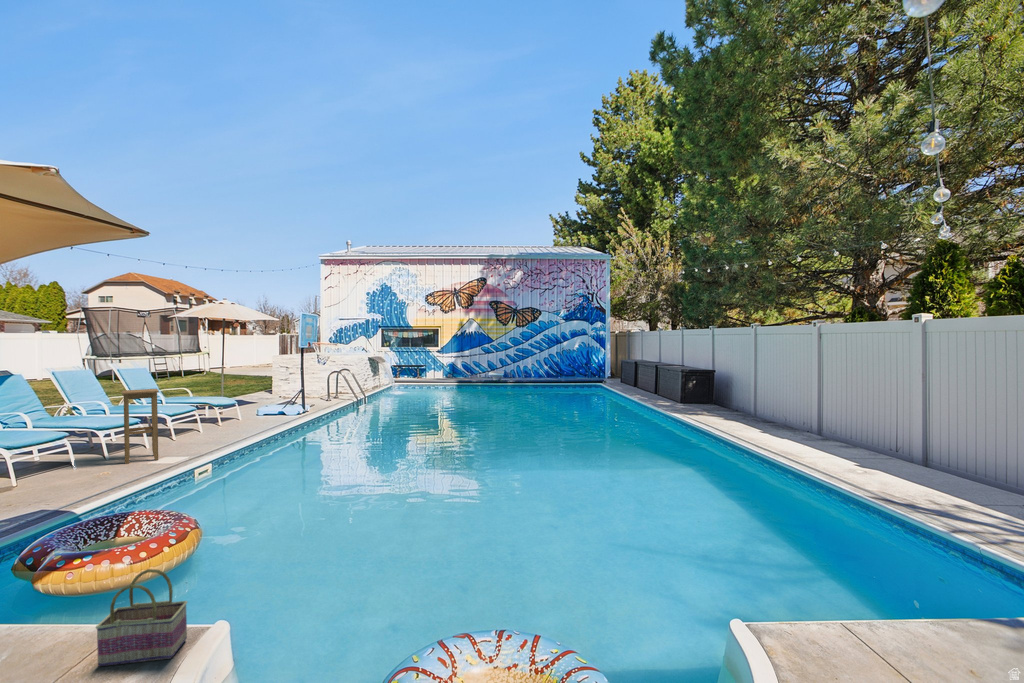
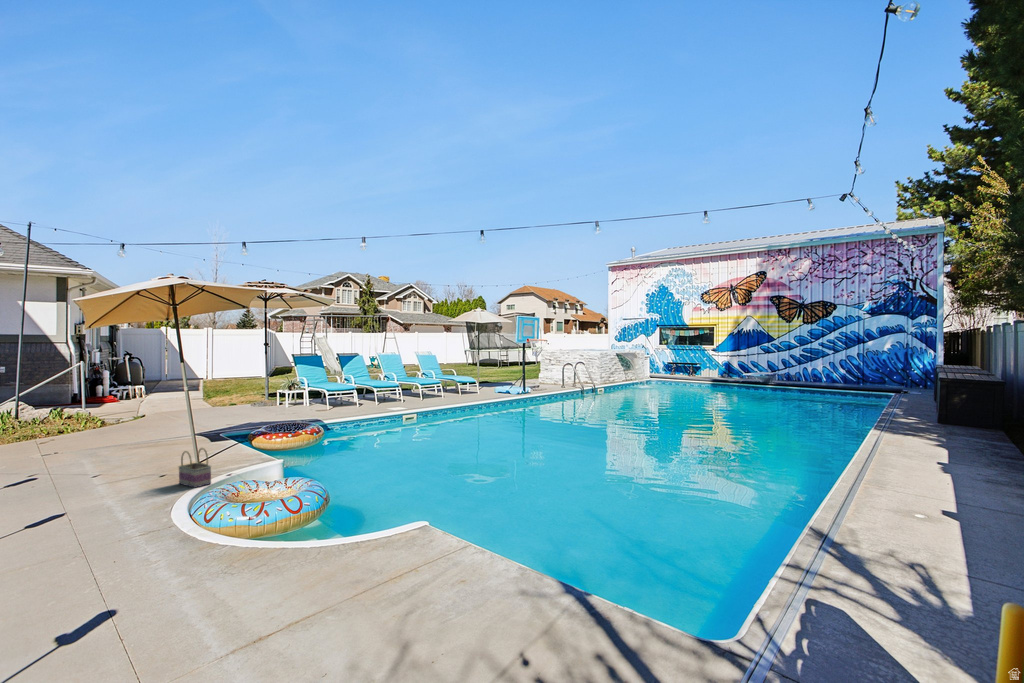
stool: present [122,389,159,464] -> none [369,370,393,415]

